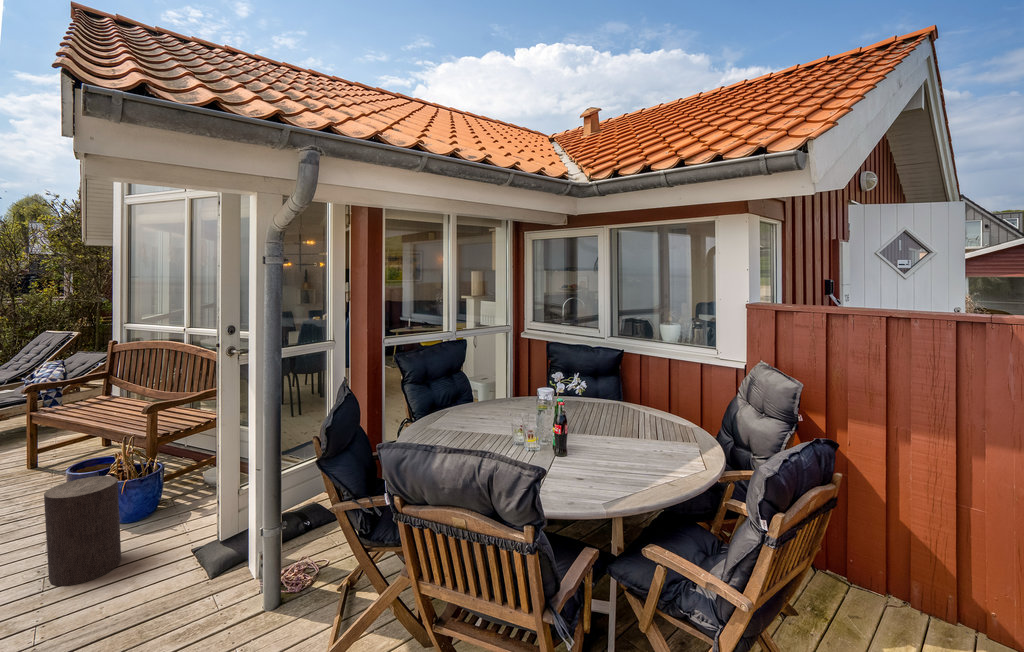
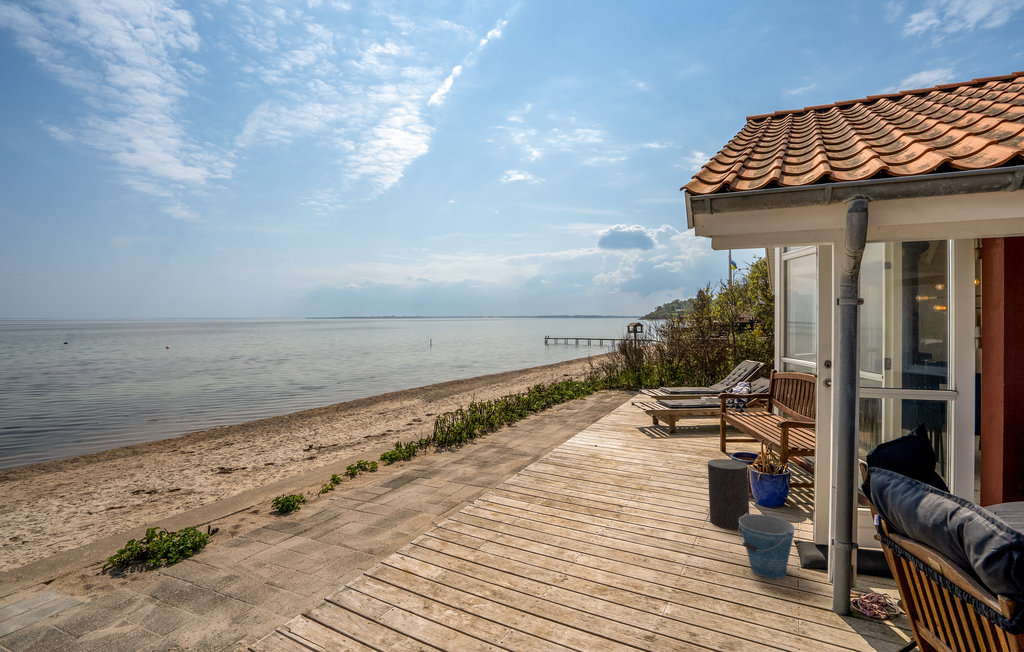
bucket: none [130,532,213,623] -> present [739,513,795,579]

